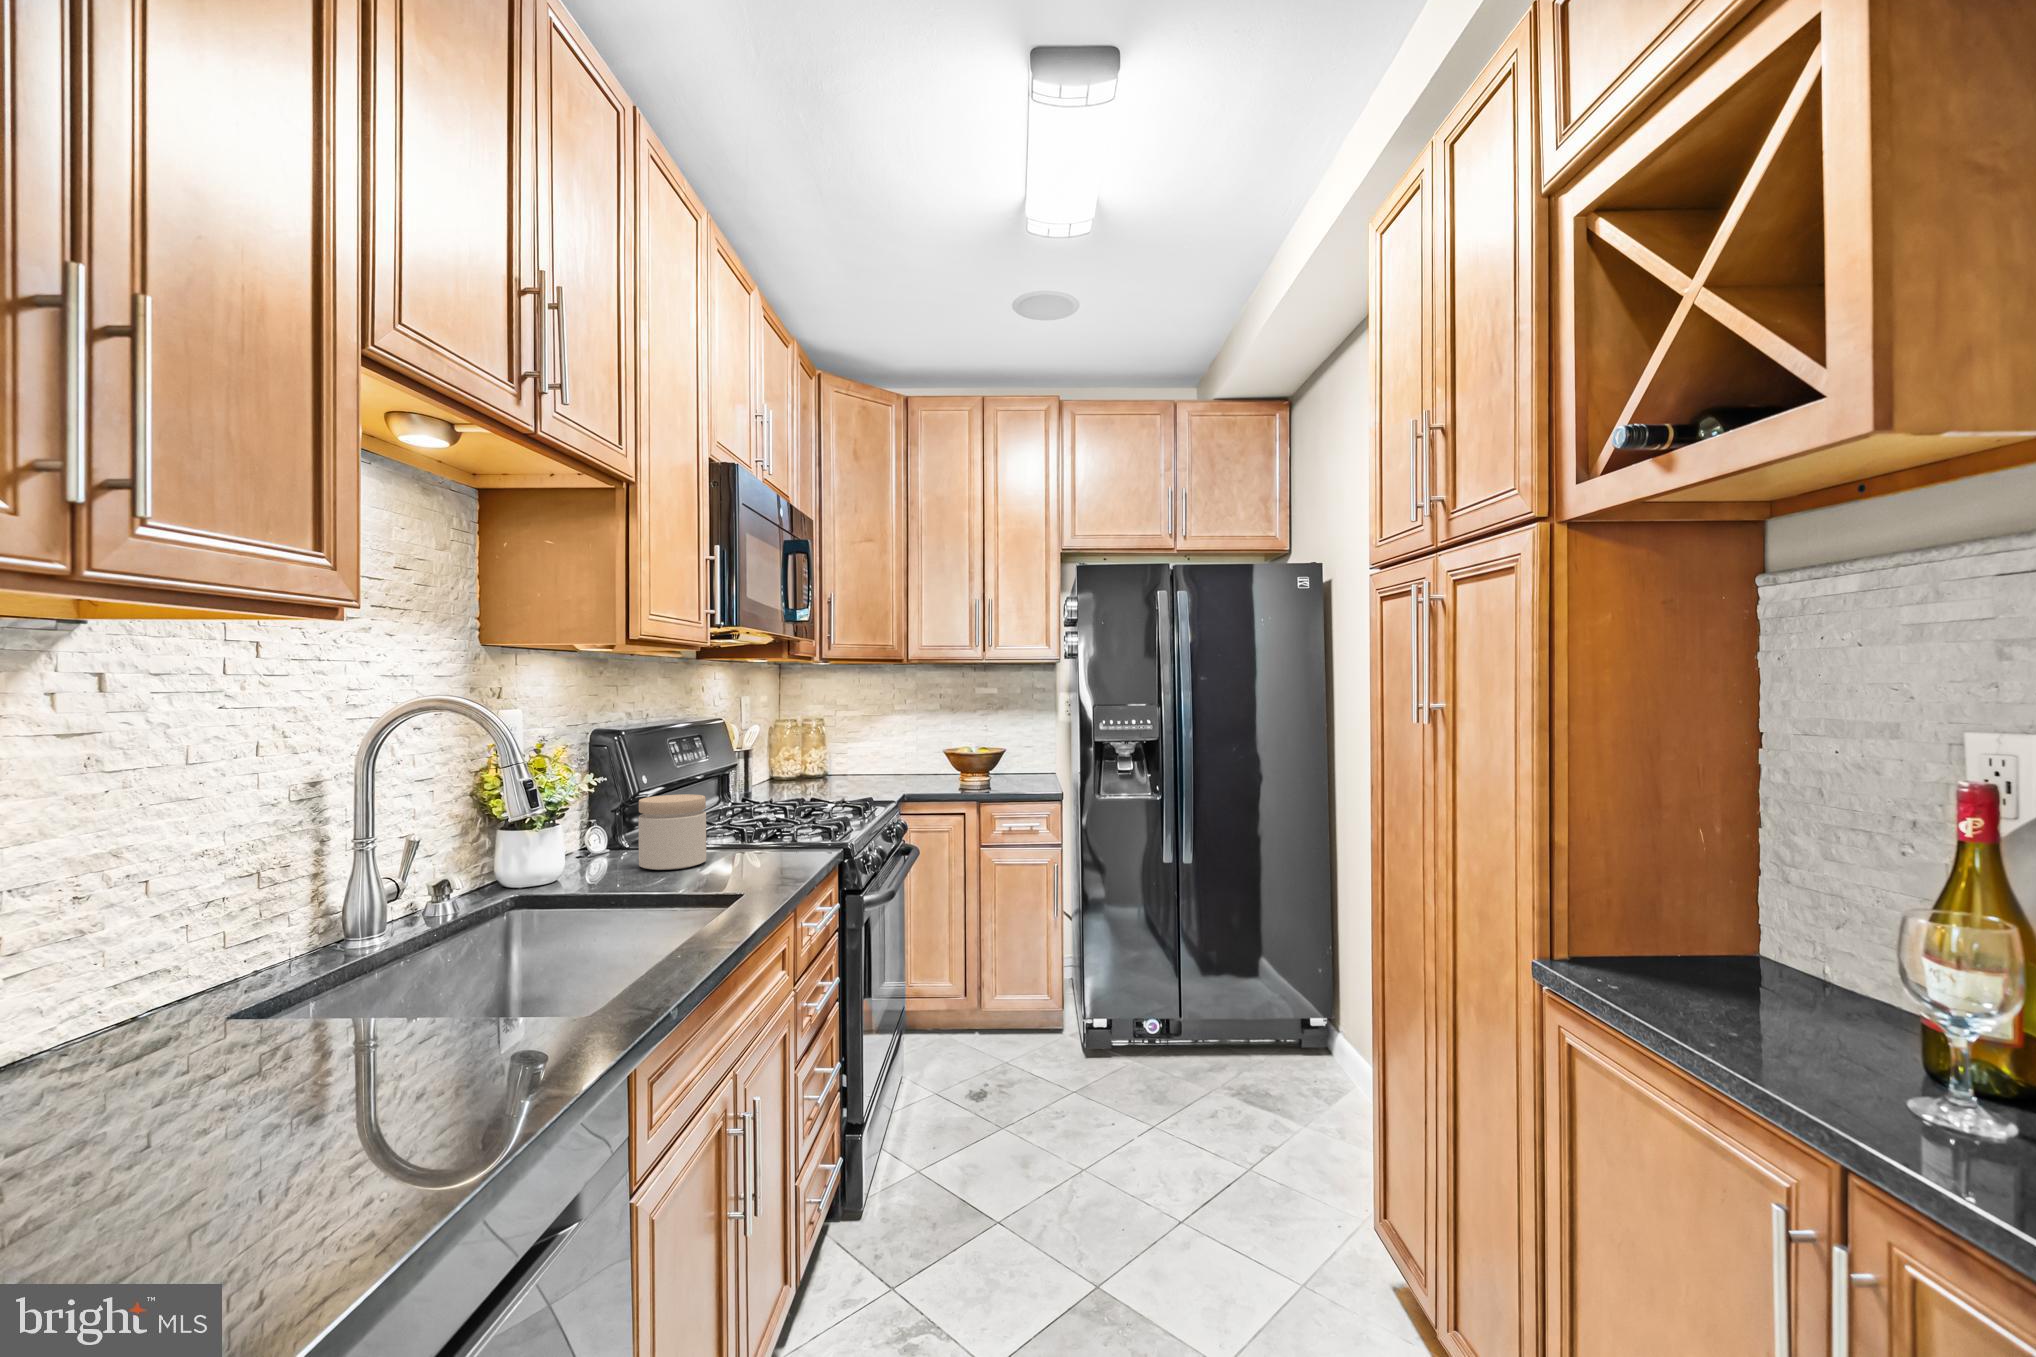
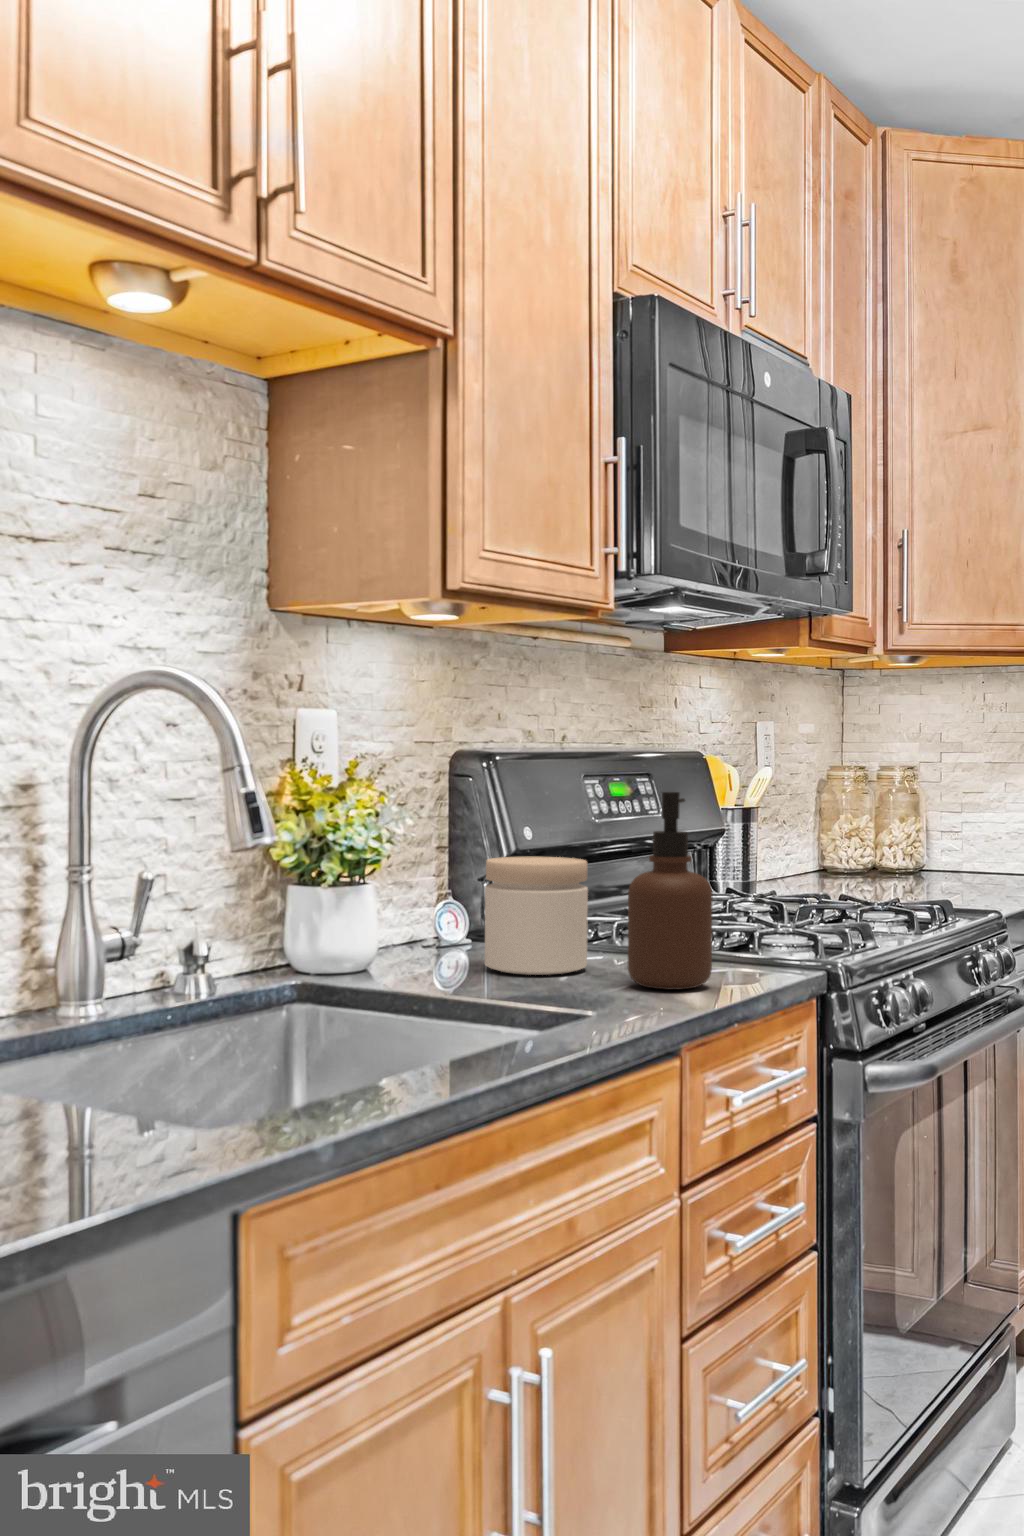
soap dispenser: none [741,753,792,868] -> present [628,792,712,989]

